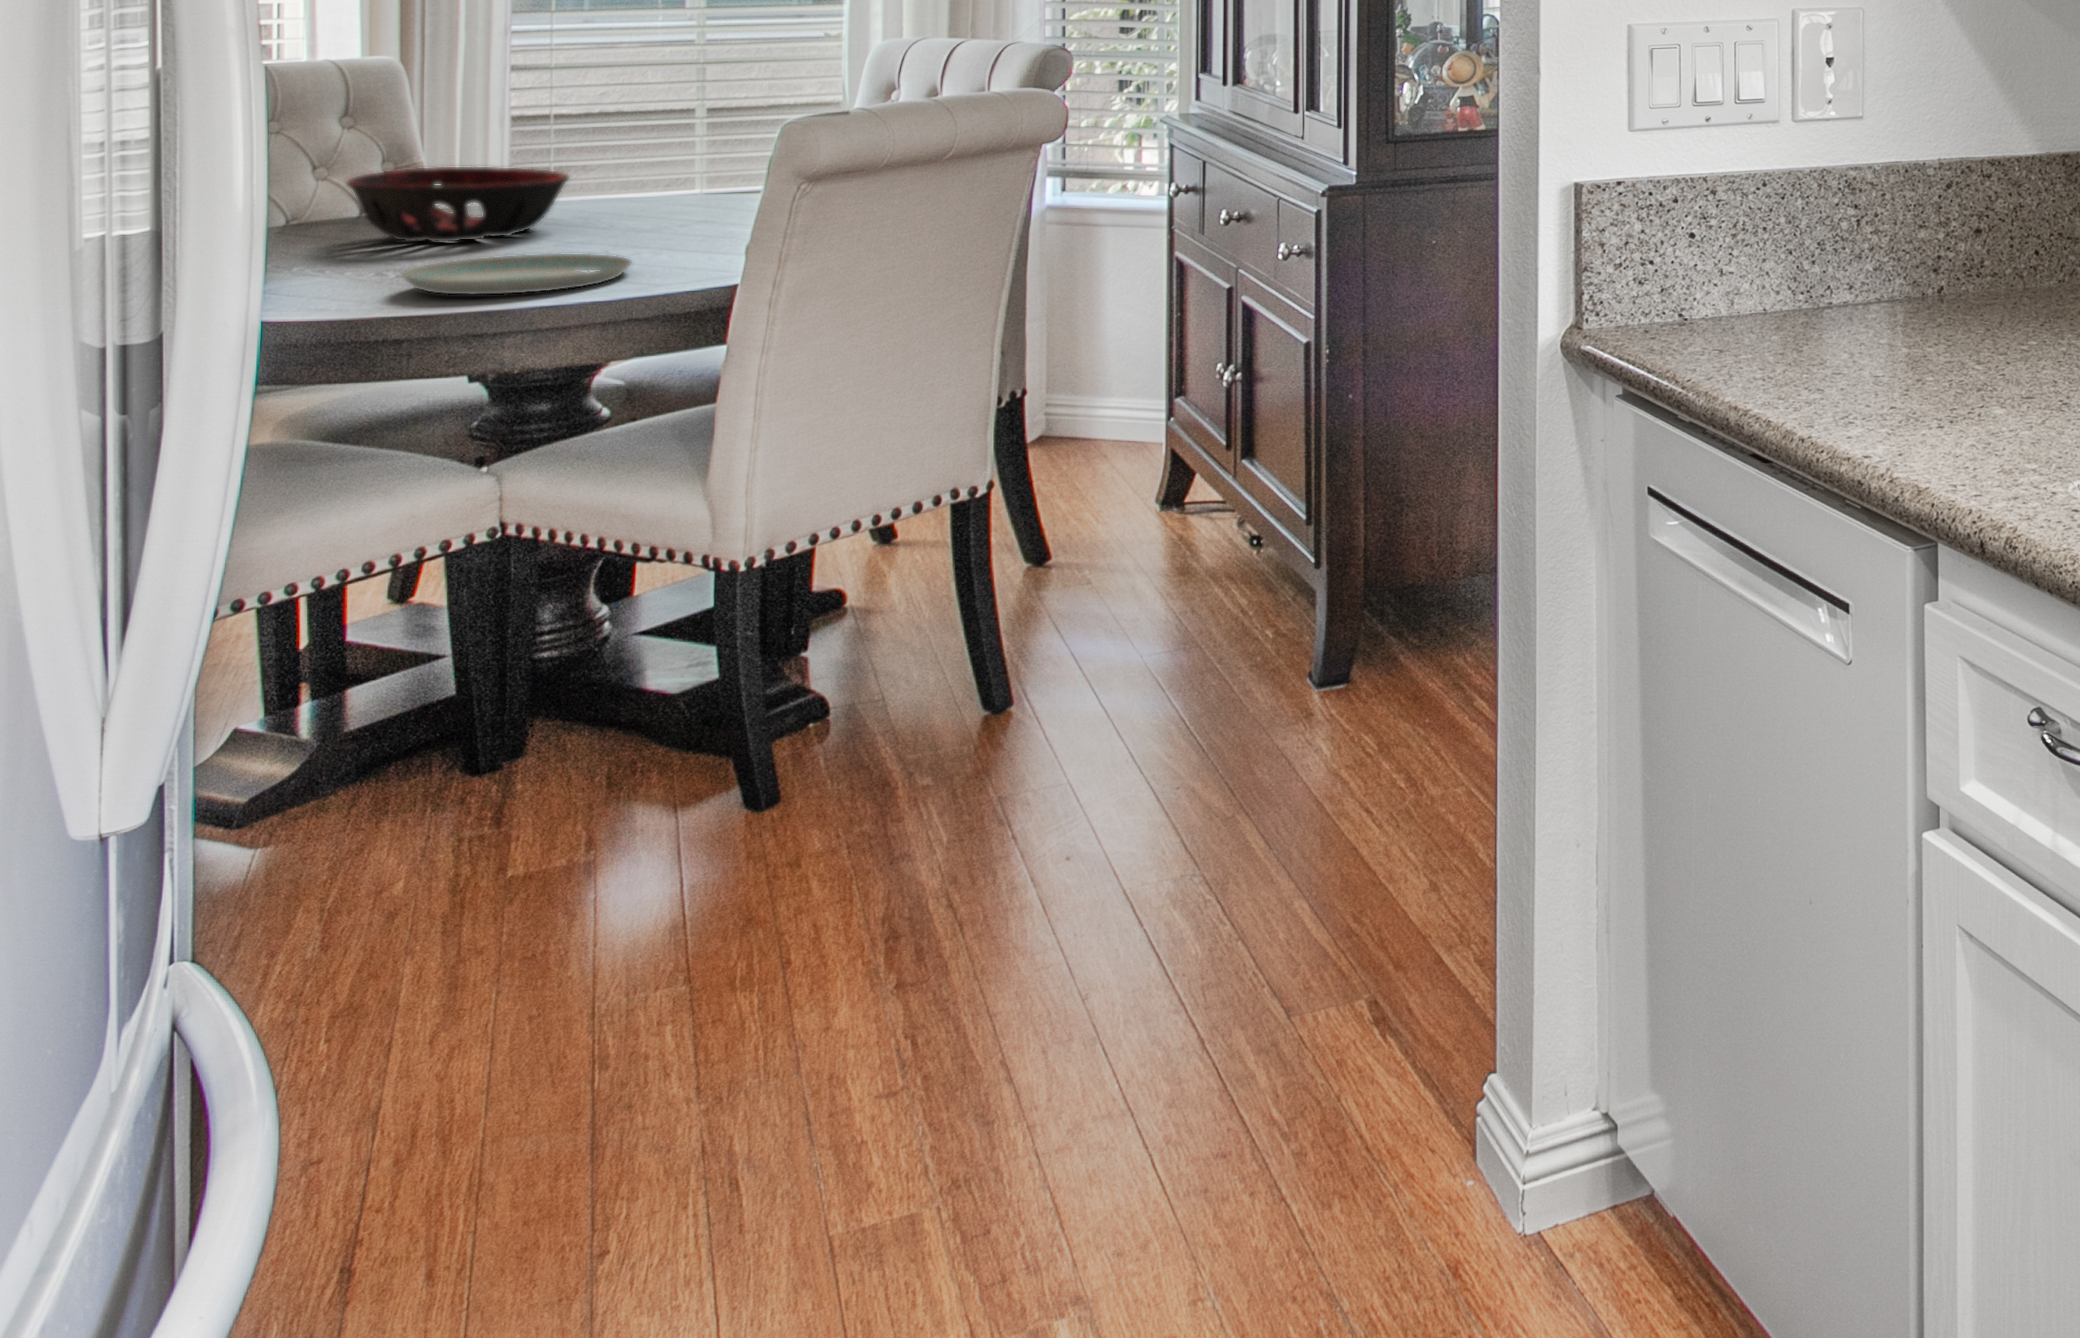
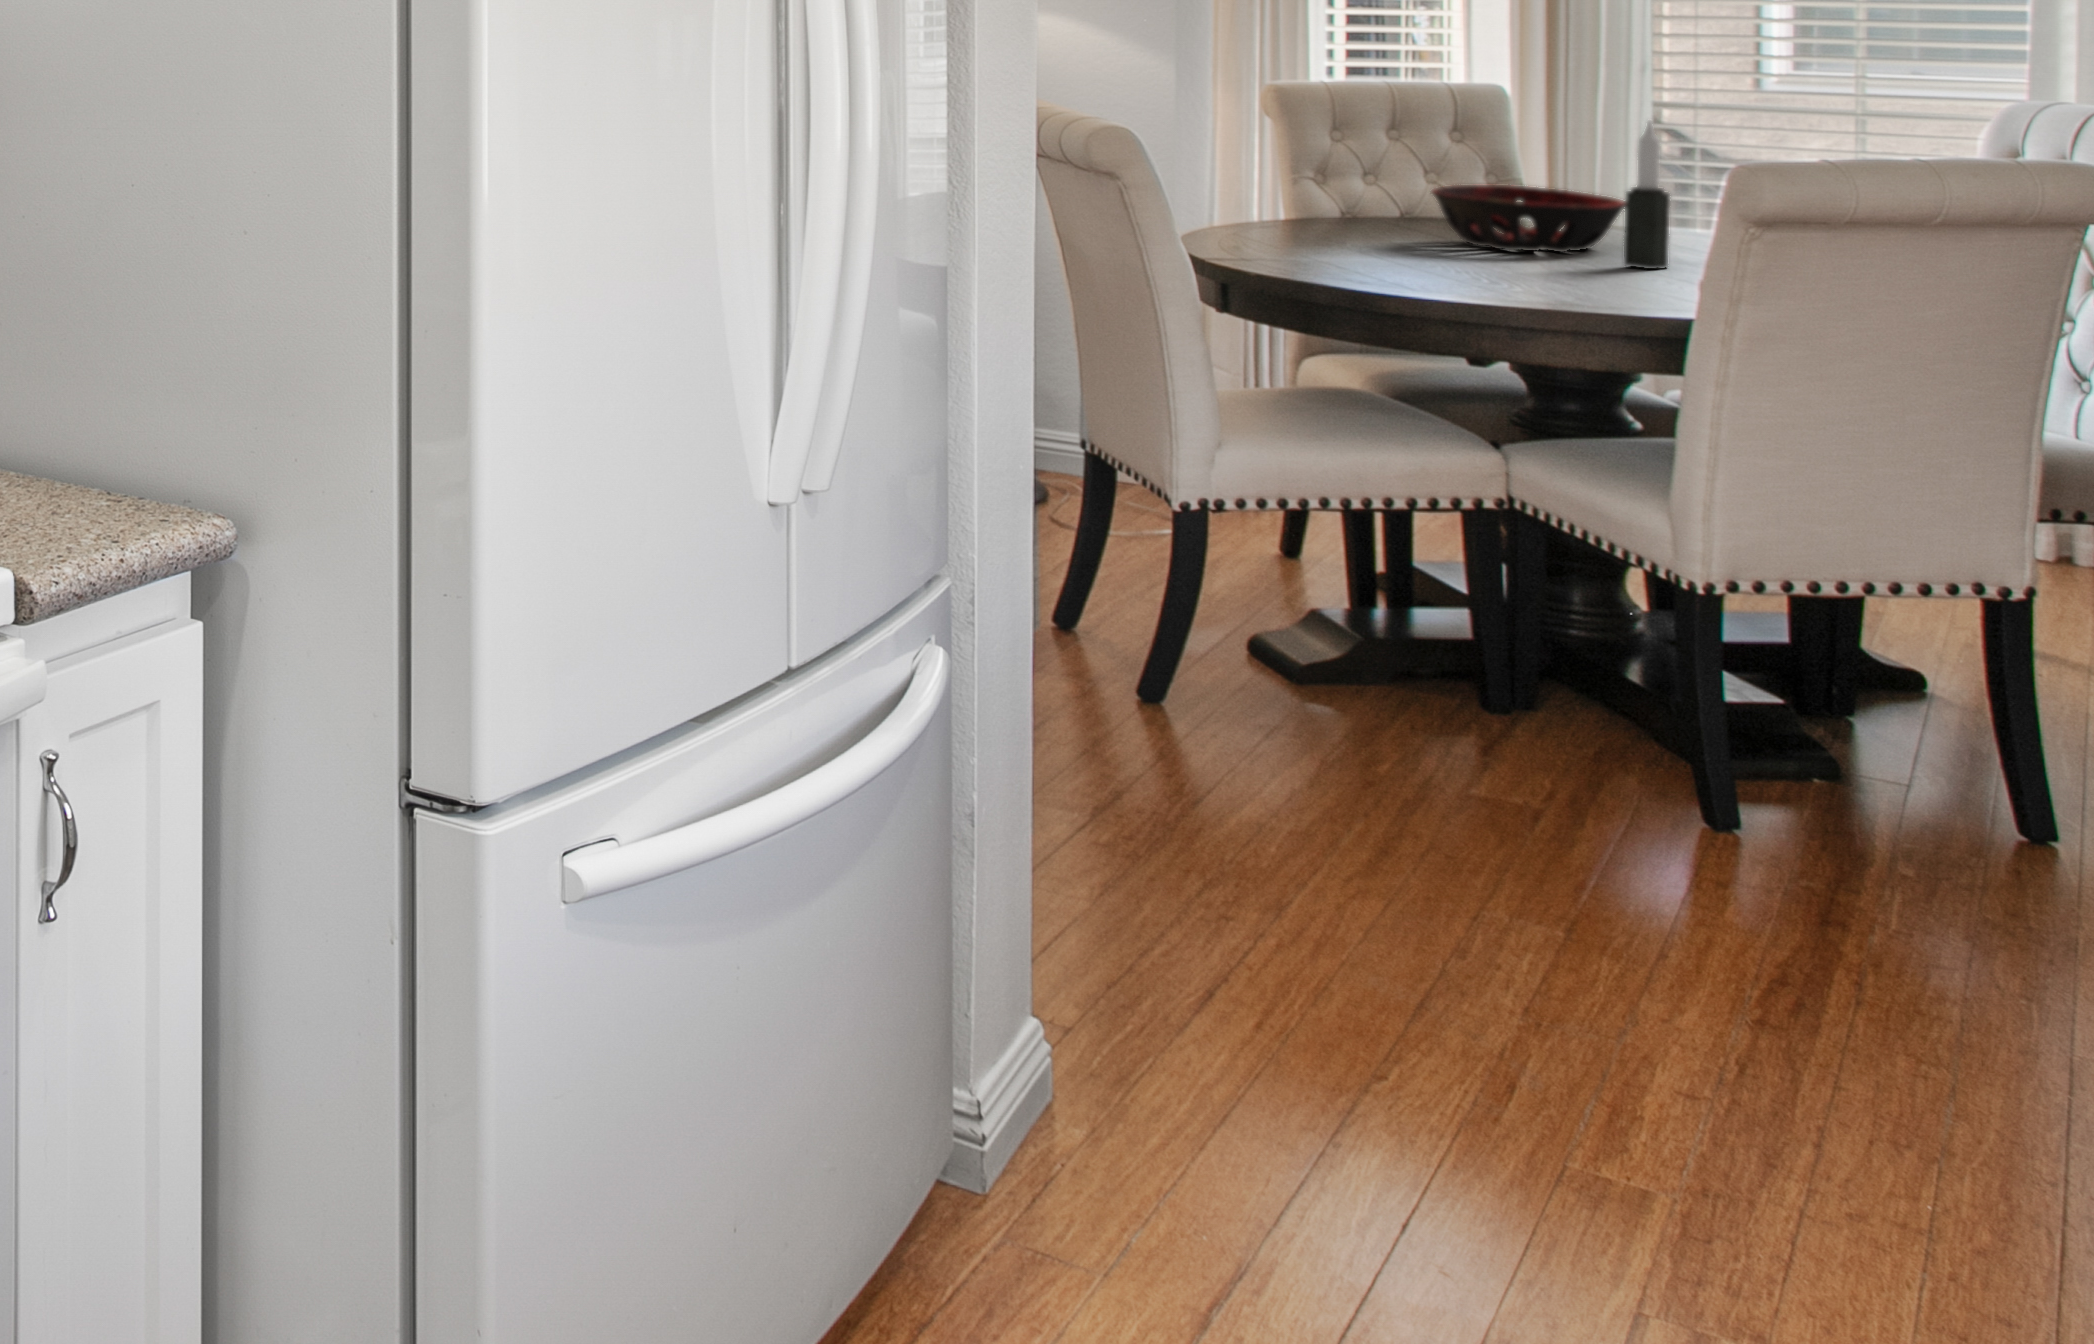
candle: none [593,83,637,242] -> present [1624,121,1670,269]
plate: present [402,254,631,294] -> none [1415,263,1620,298]

